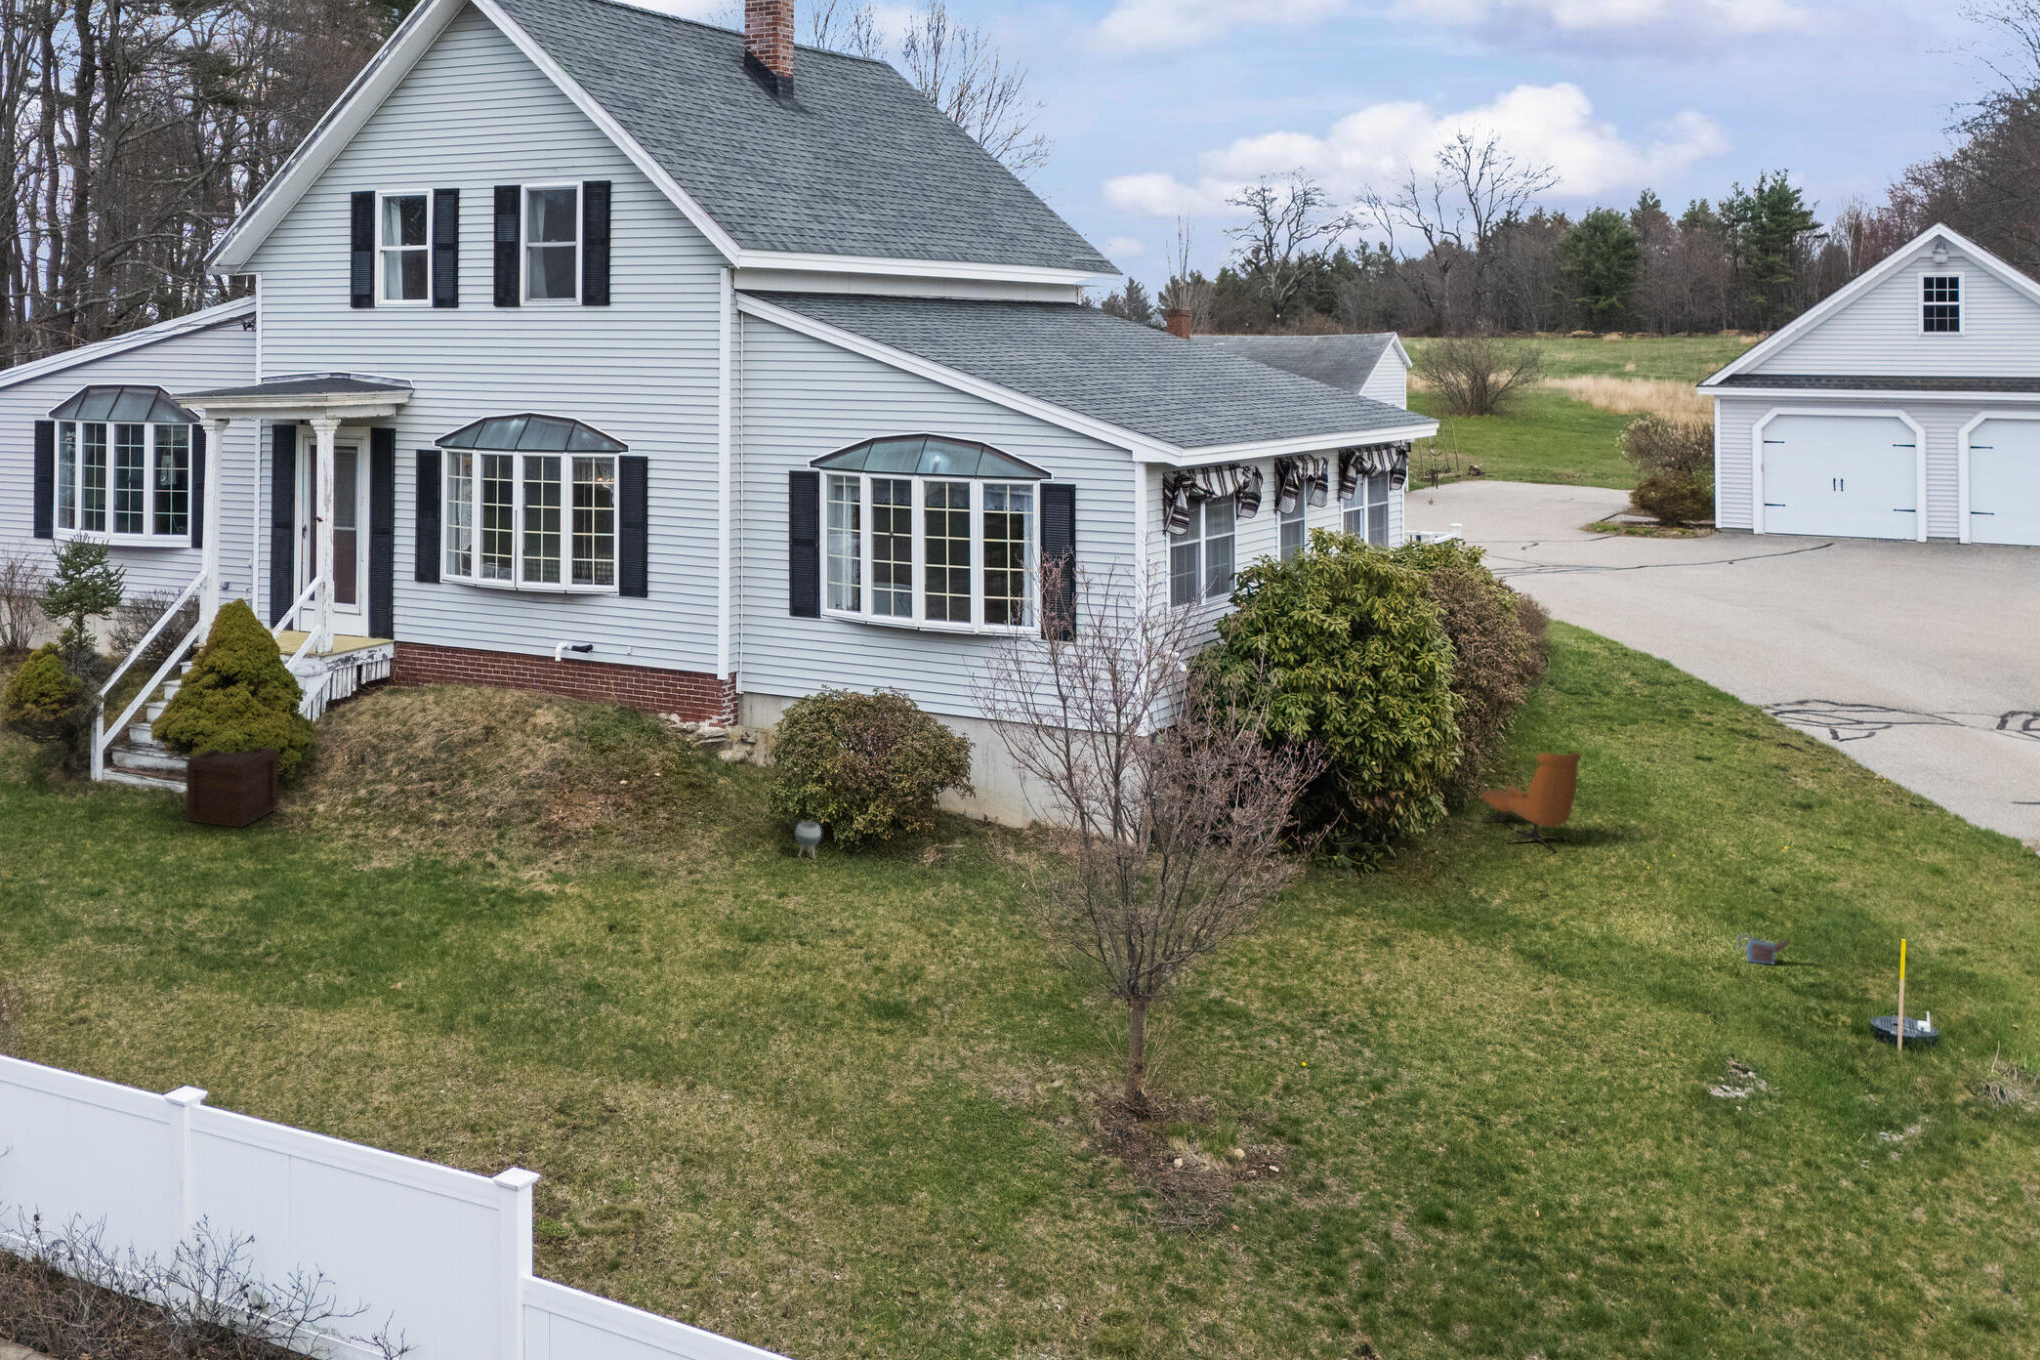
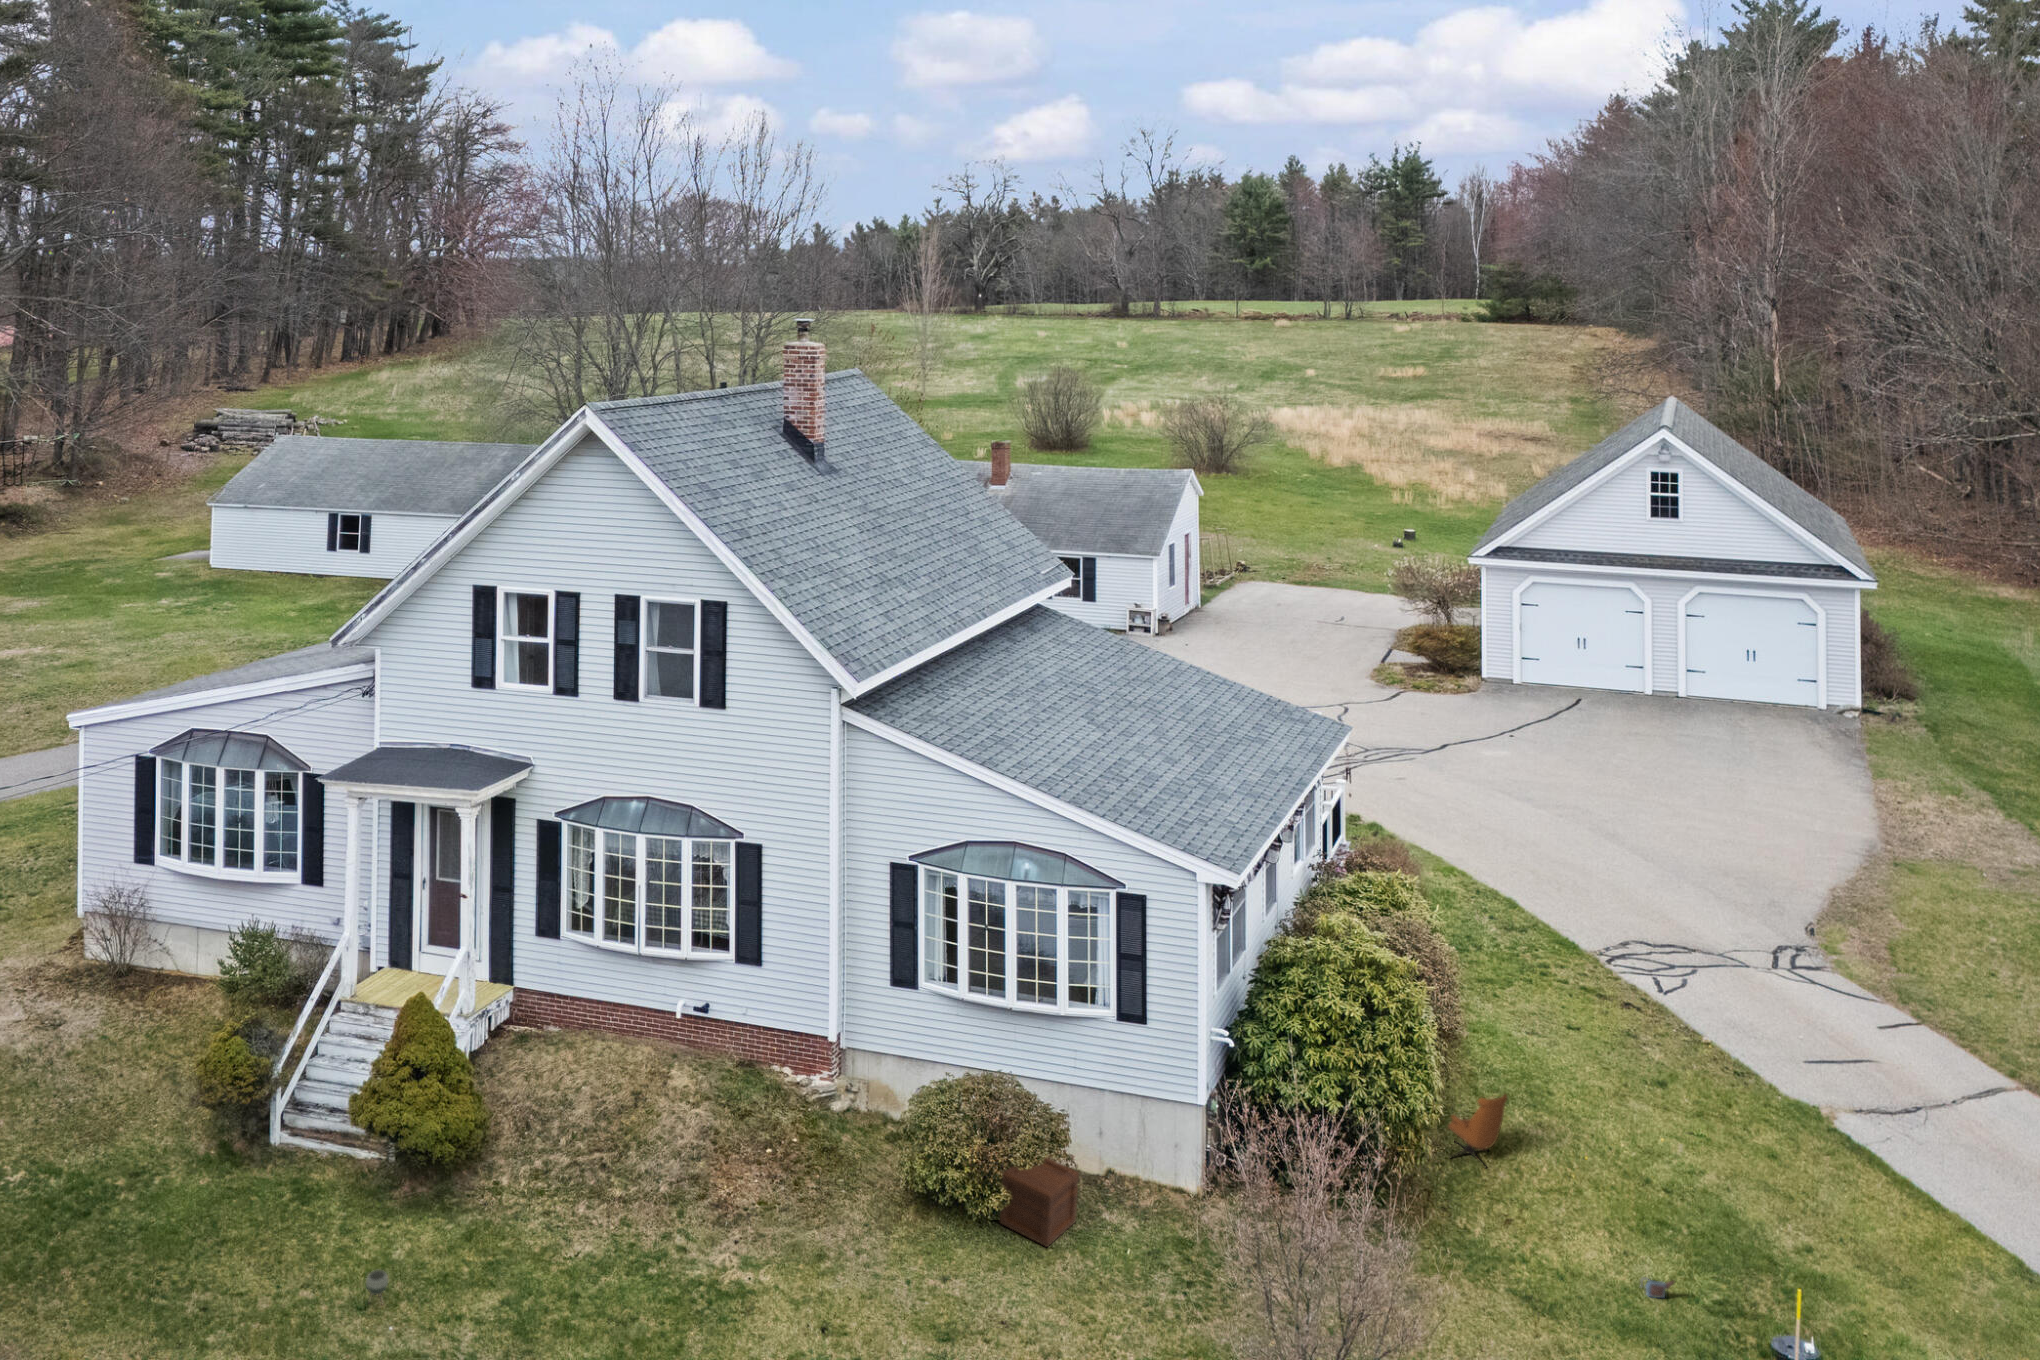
wooden crate: present [186,748,278,828] -> present [1000,1158,1079,1247]
planter: present [796,822,821,858] -> present [366,1270,388,1302]

